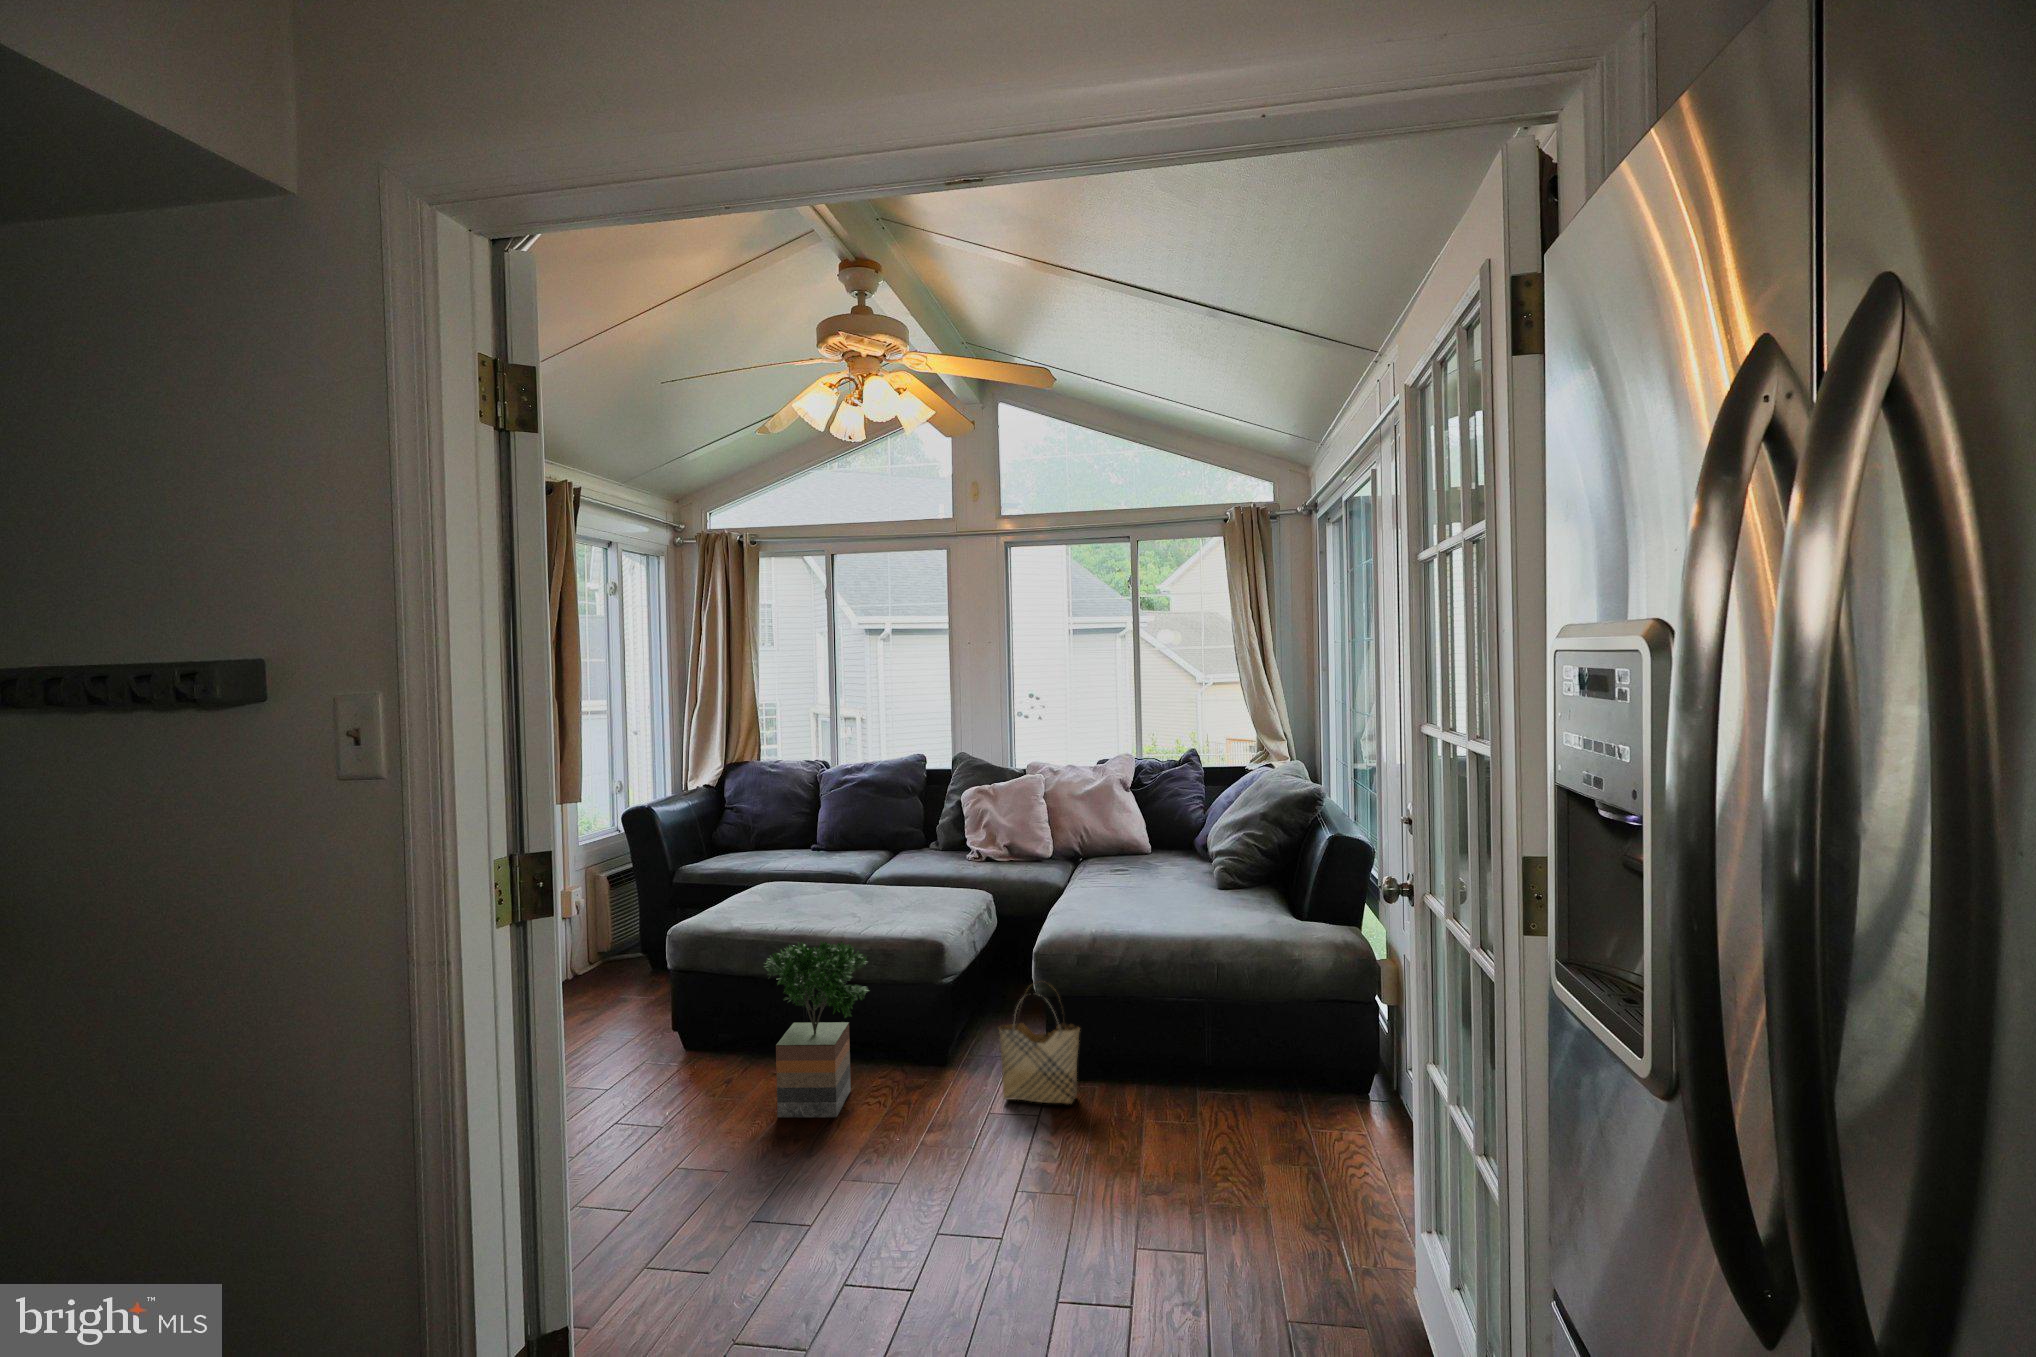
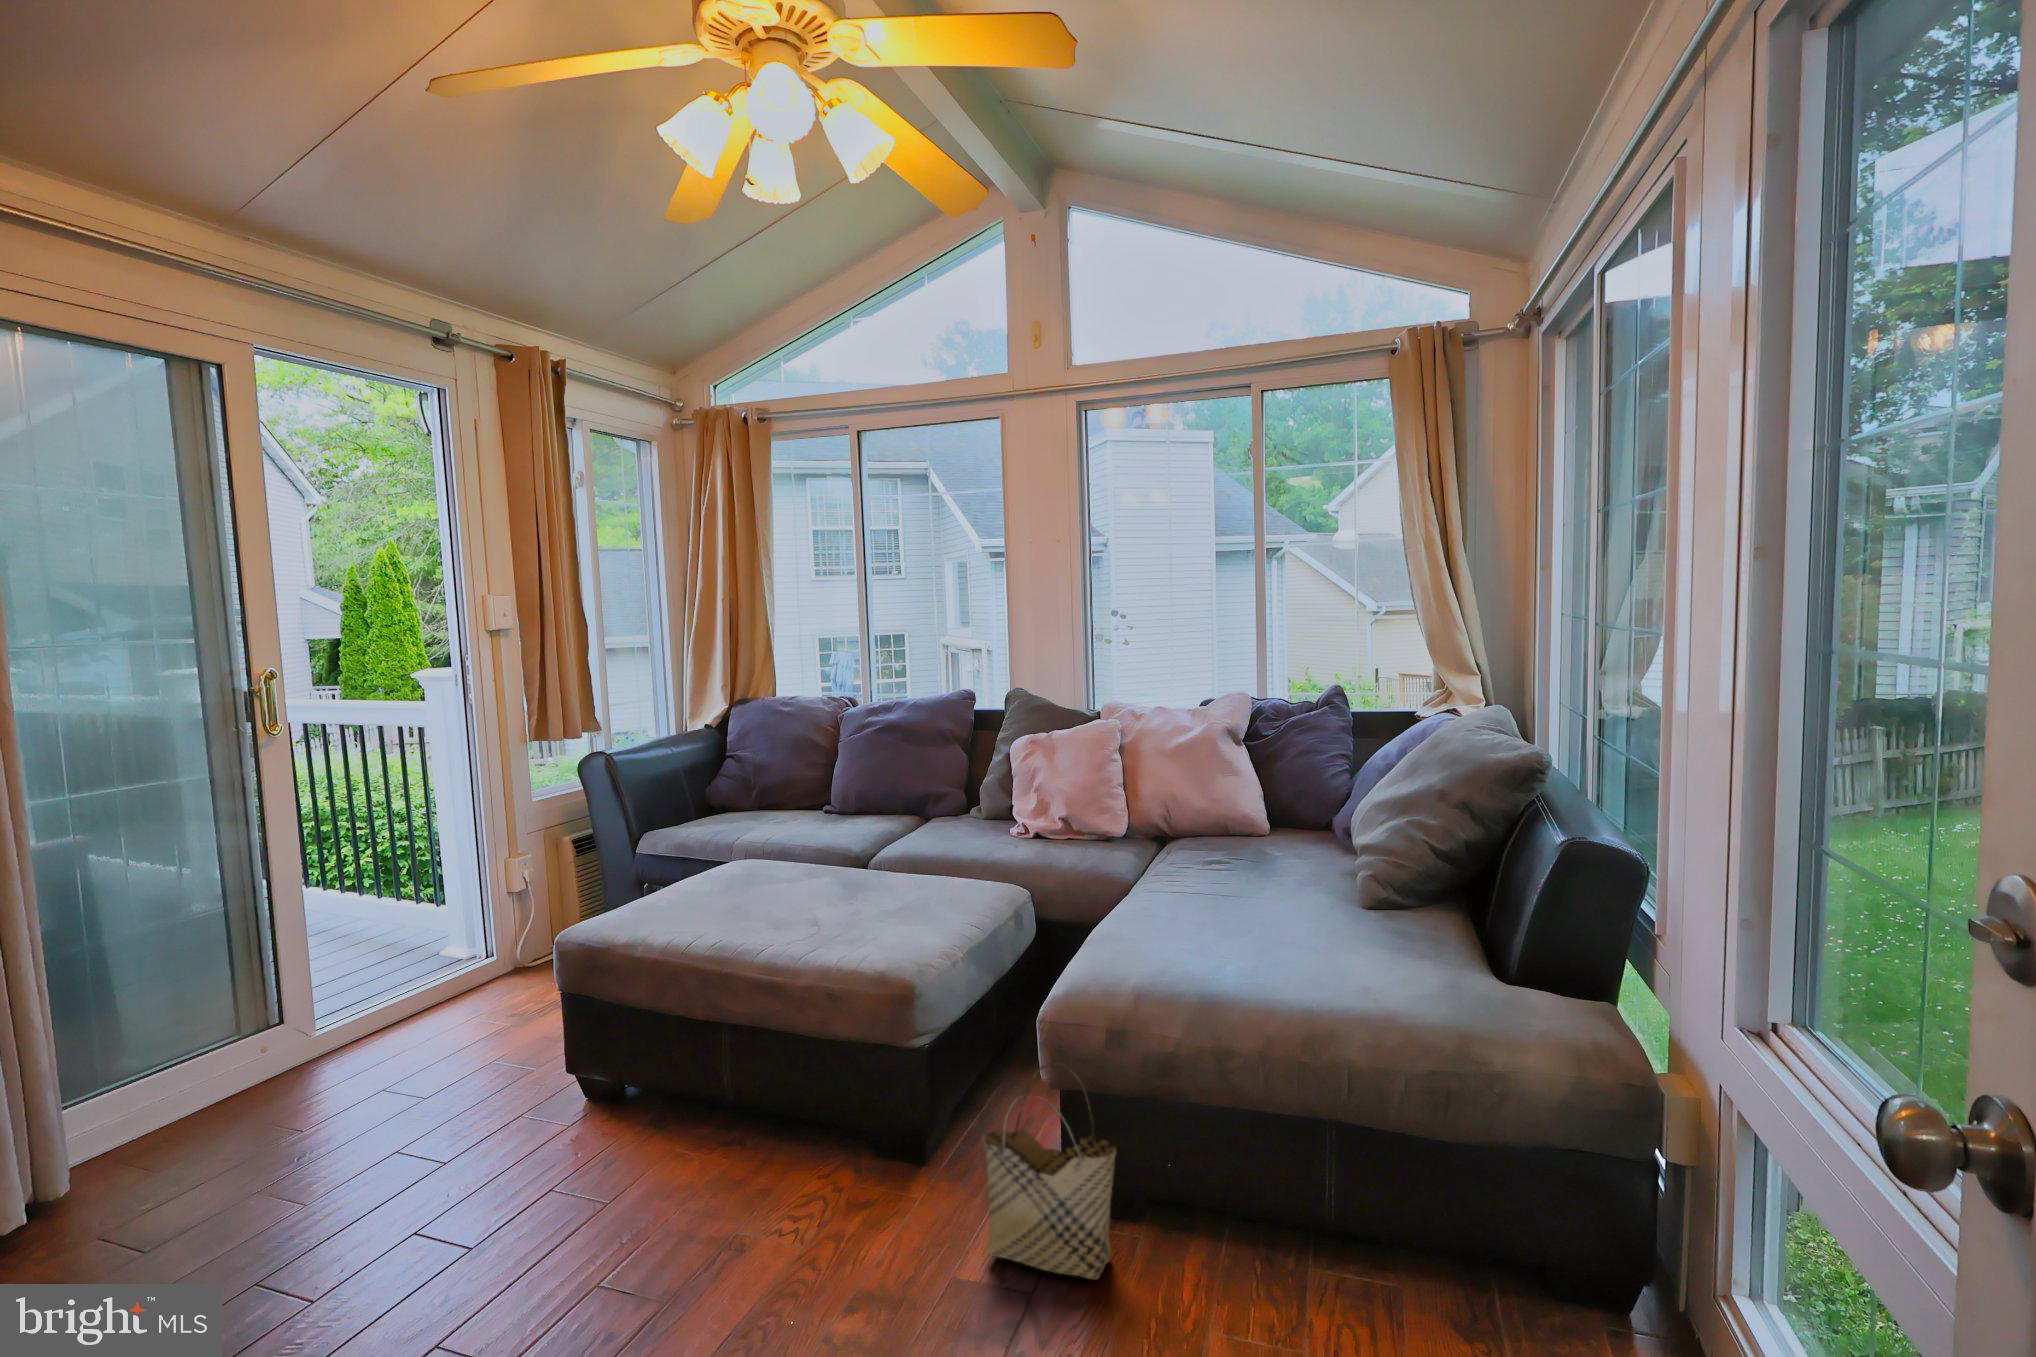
potted tree: present [765,941,869,1117] -> none [618,976,791,1263]

